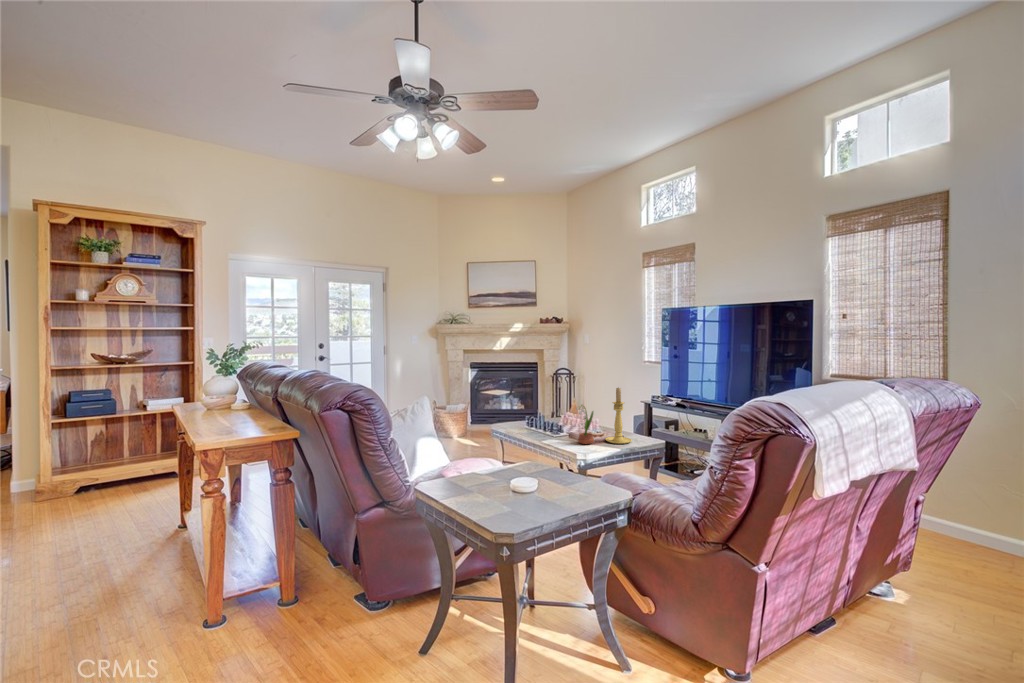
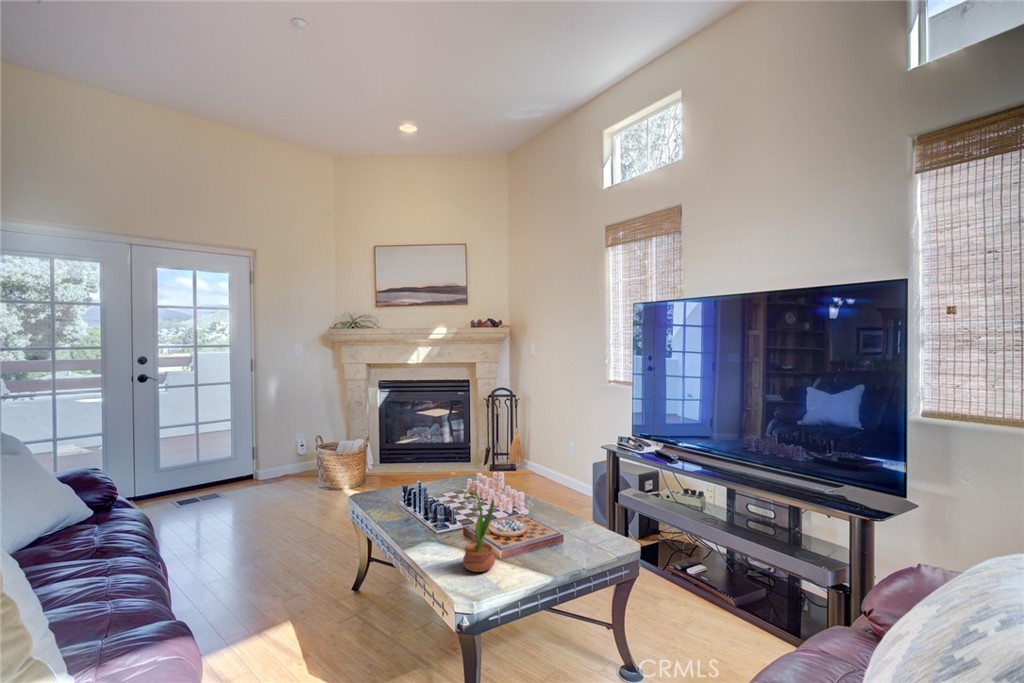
candle holder: present [605,388,632,444] -> none [521,449,573,569]

